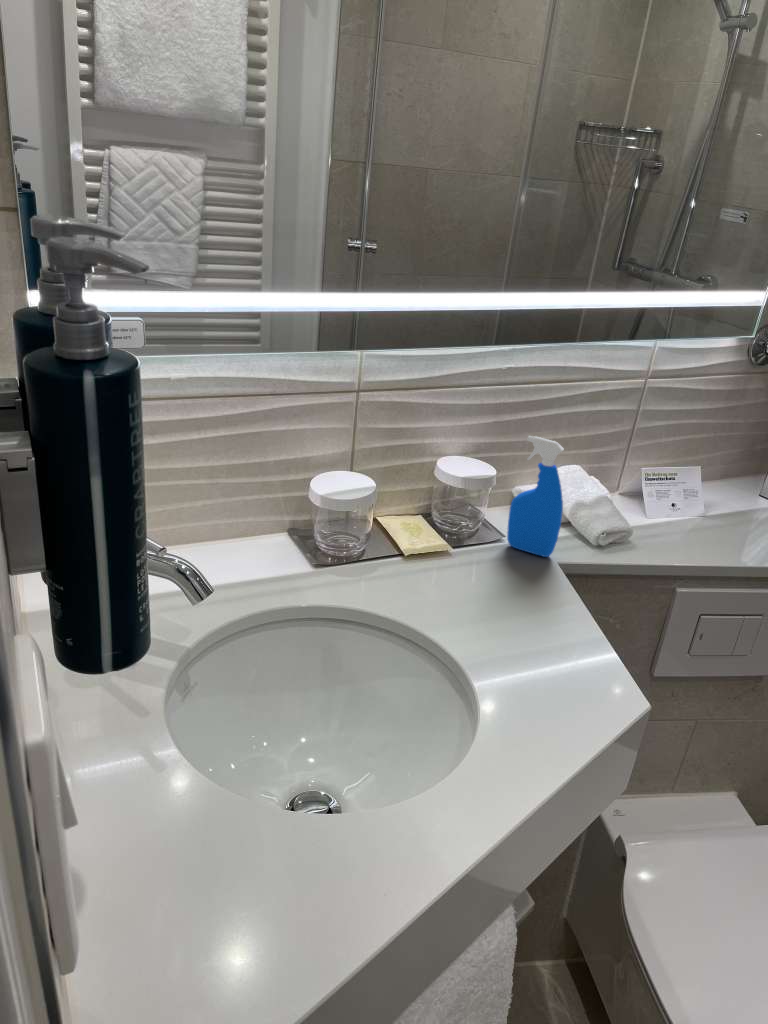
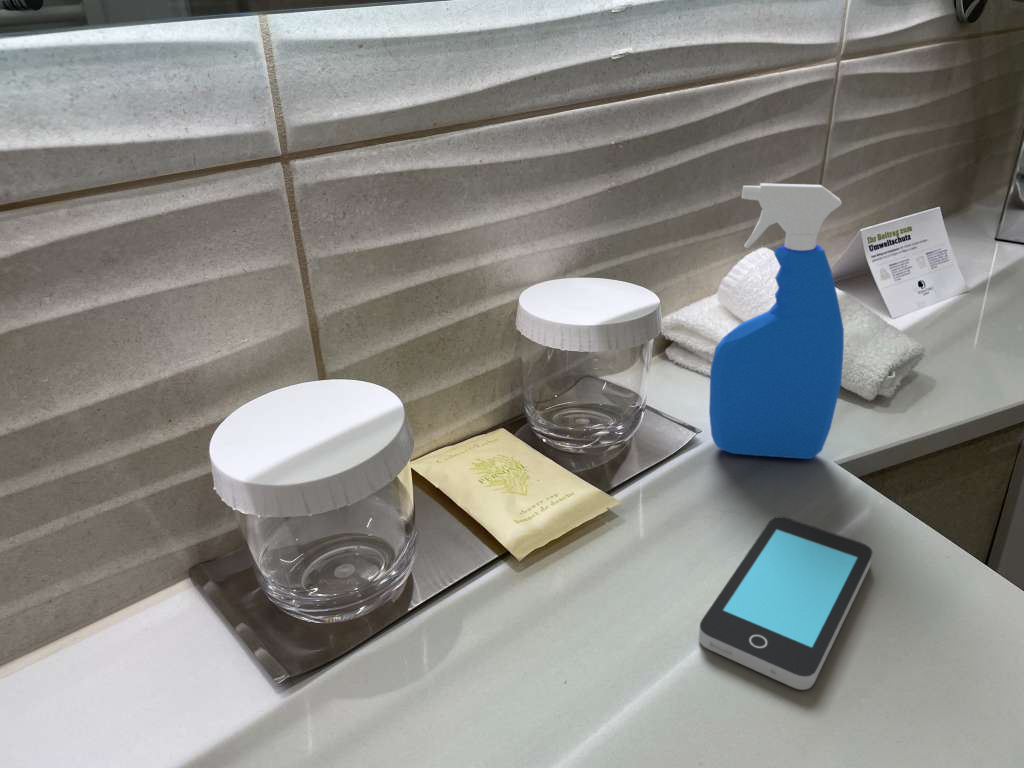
smartphone: none [456,568,537,609] -> present [699,517,873,690]

